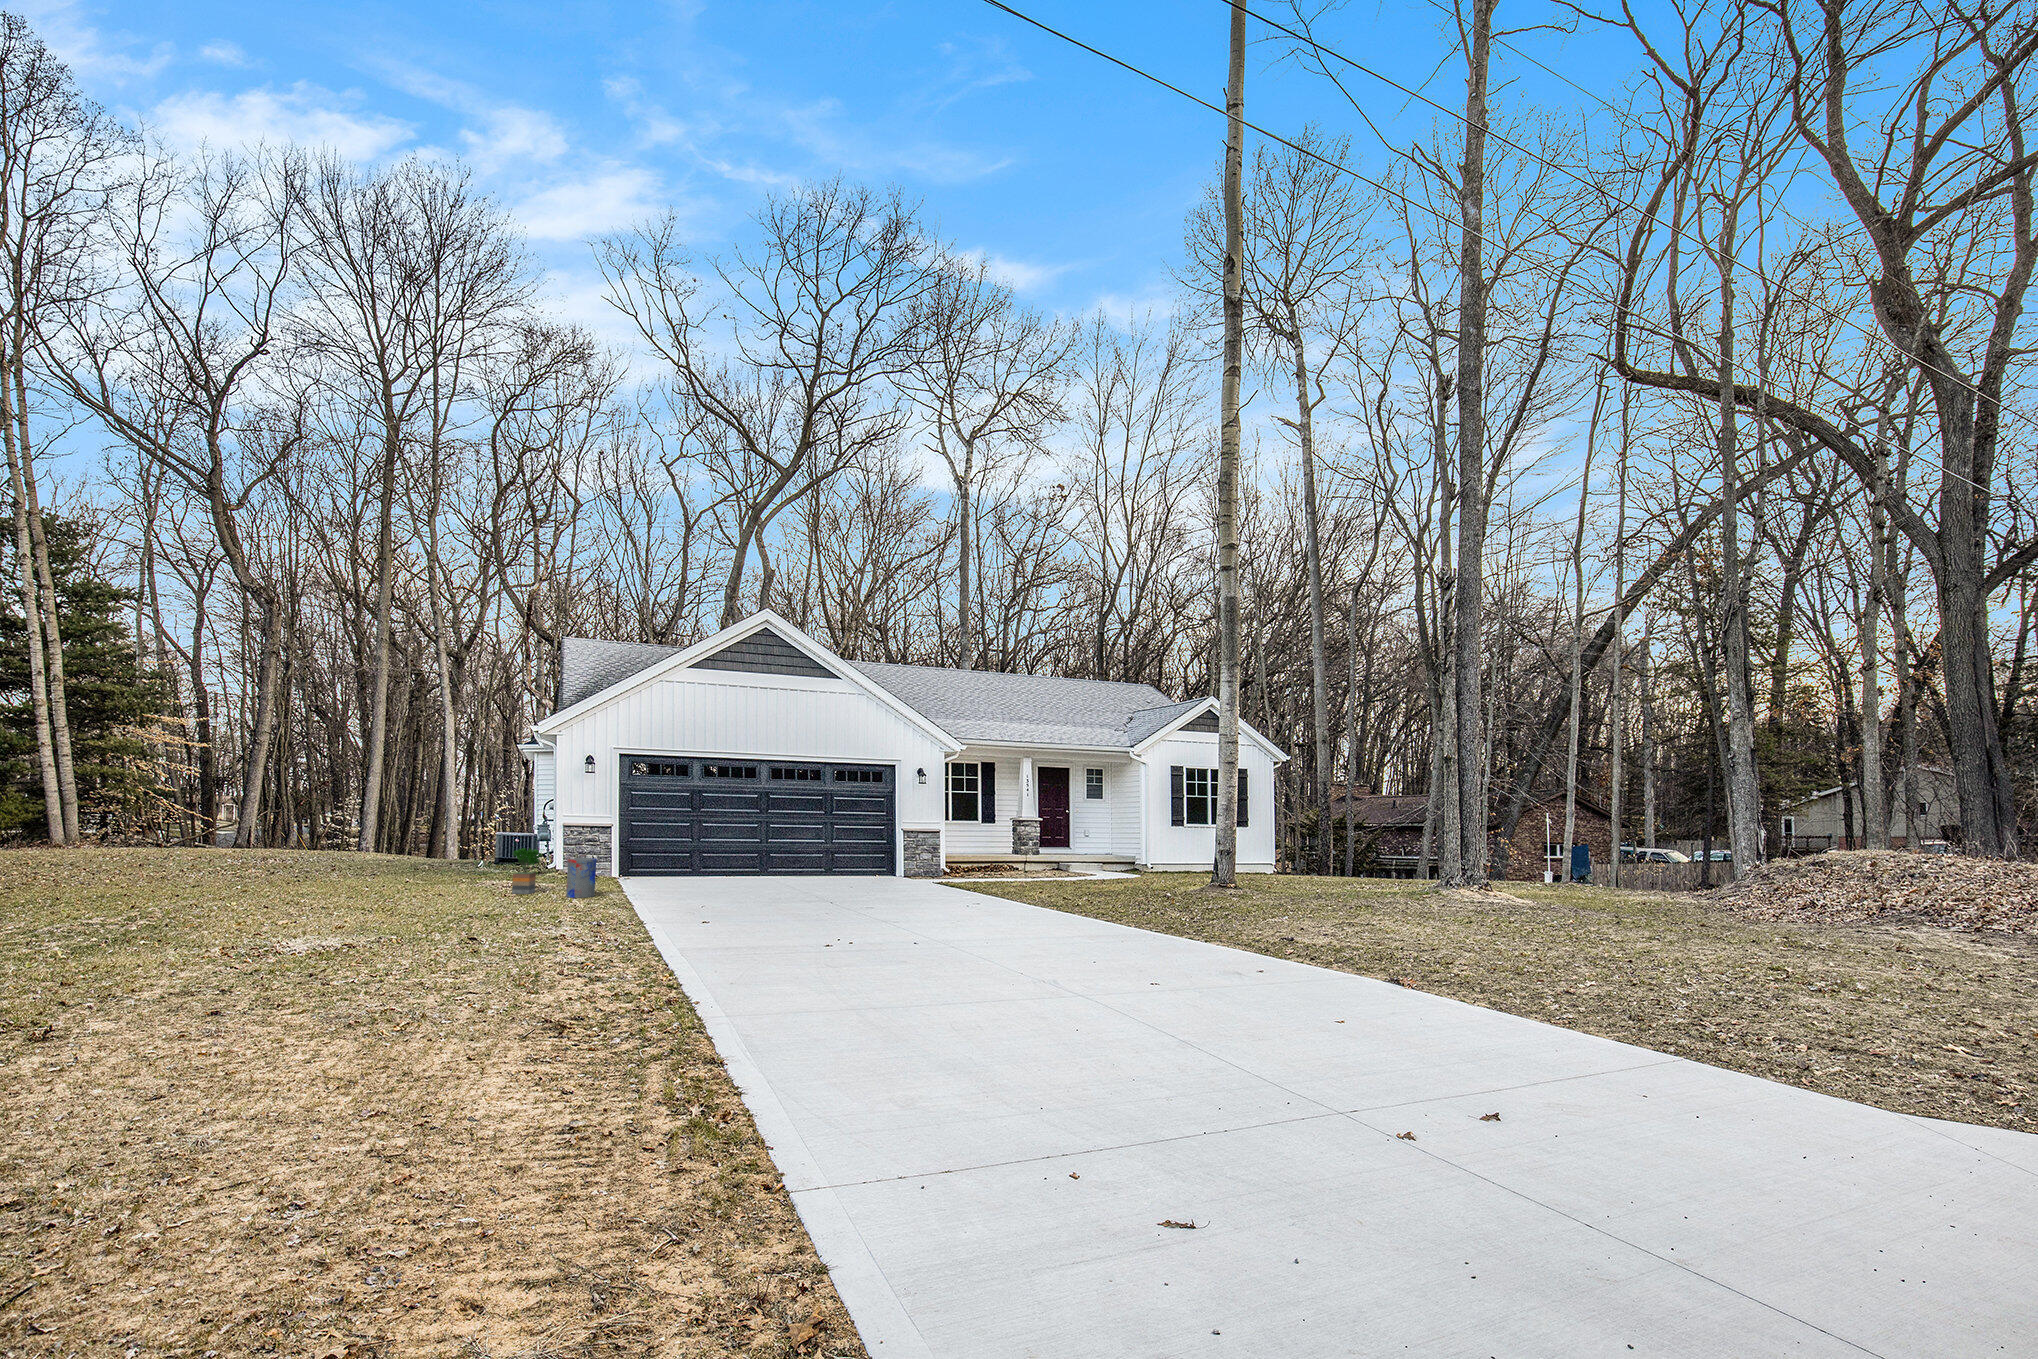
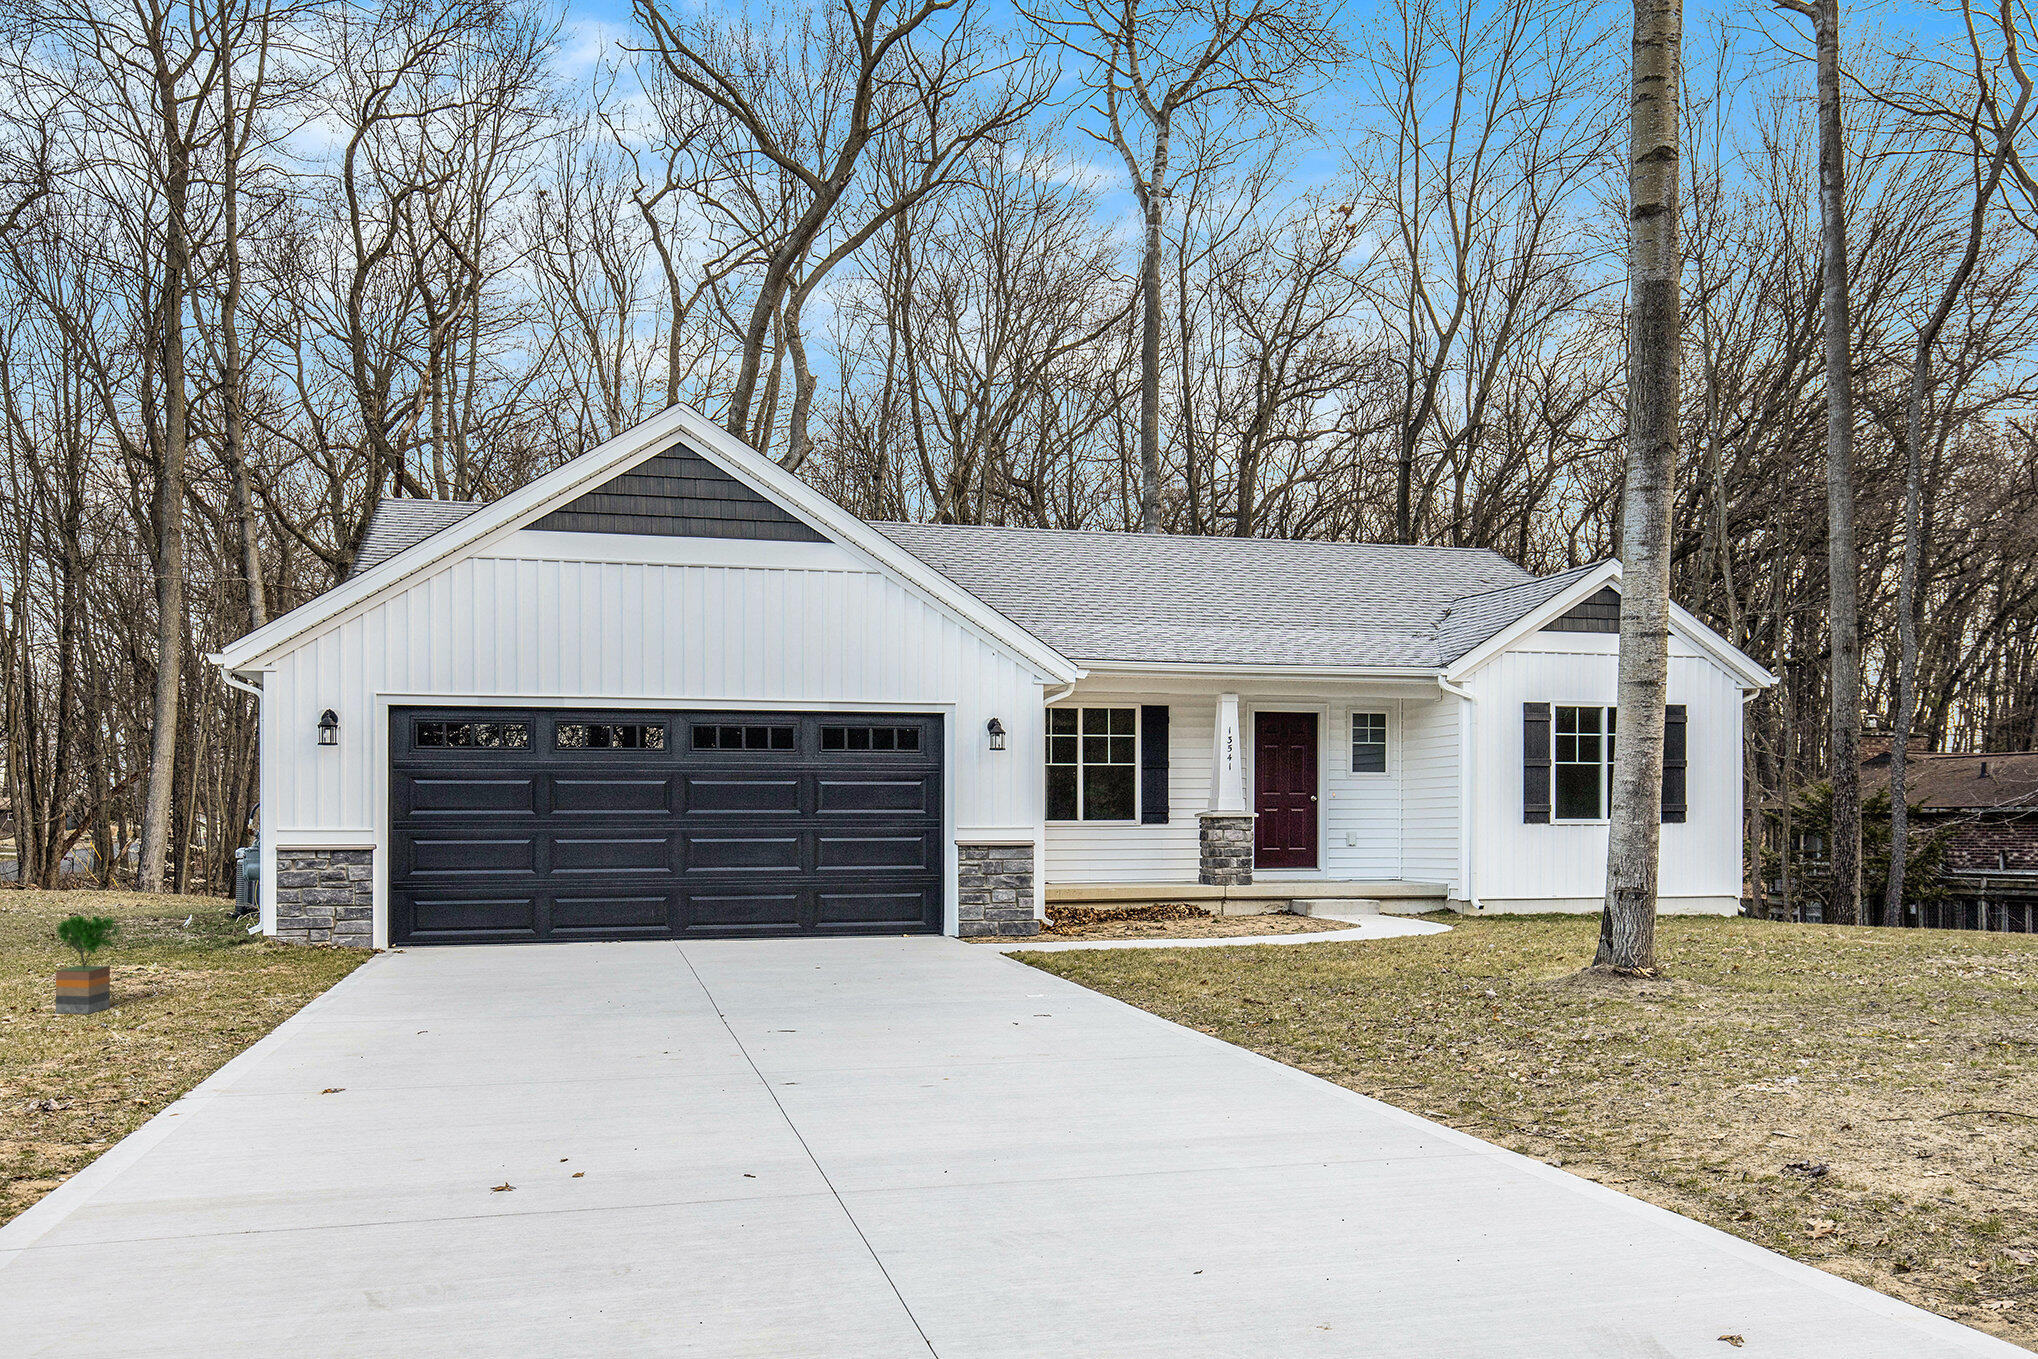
trash can: present [566,855,597,898] -> none [151,932,217,1027]

